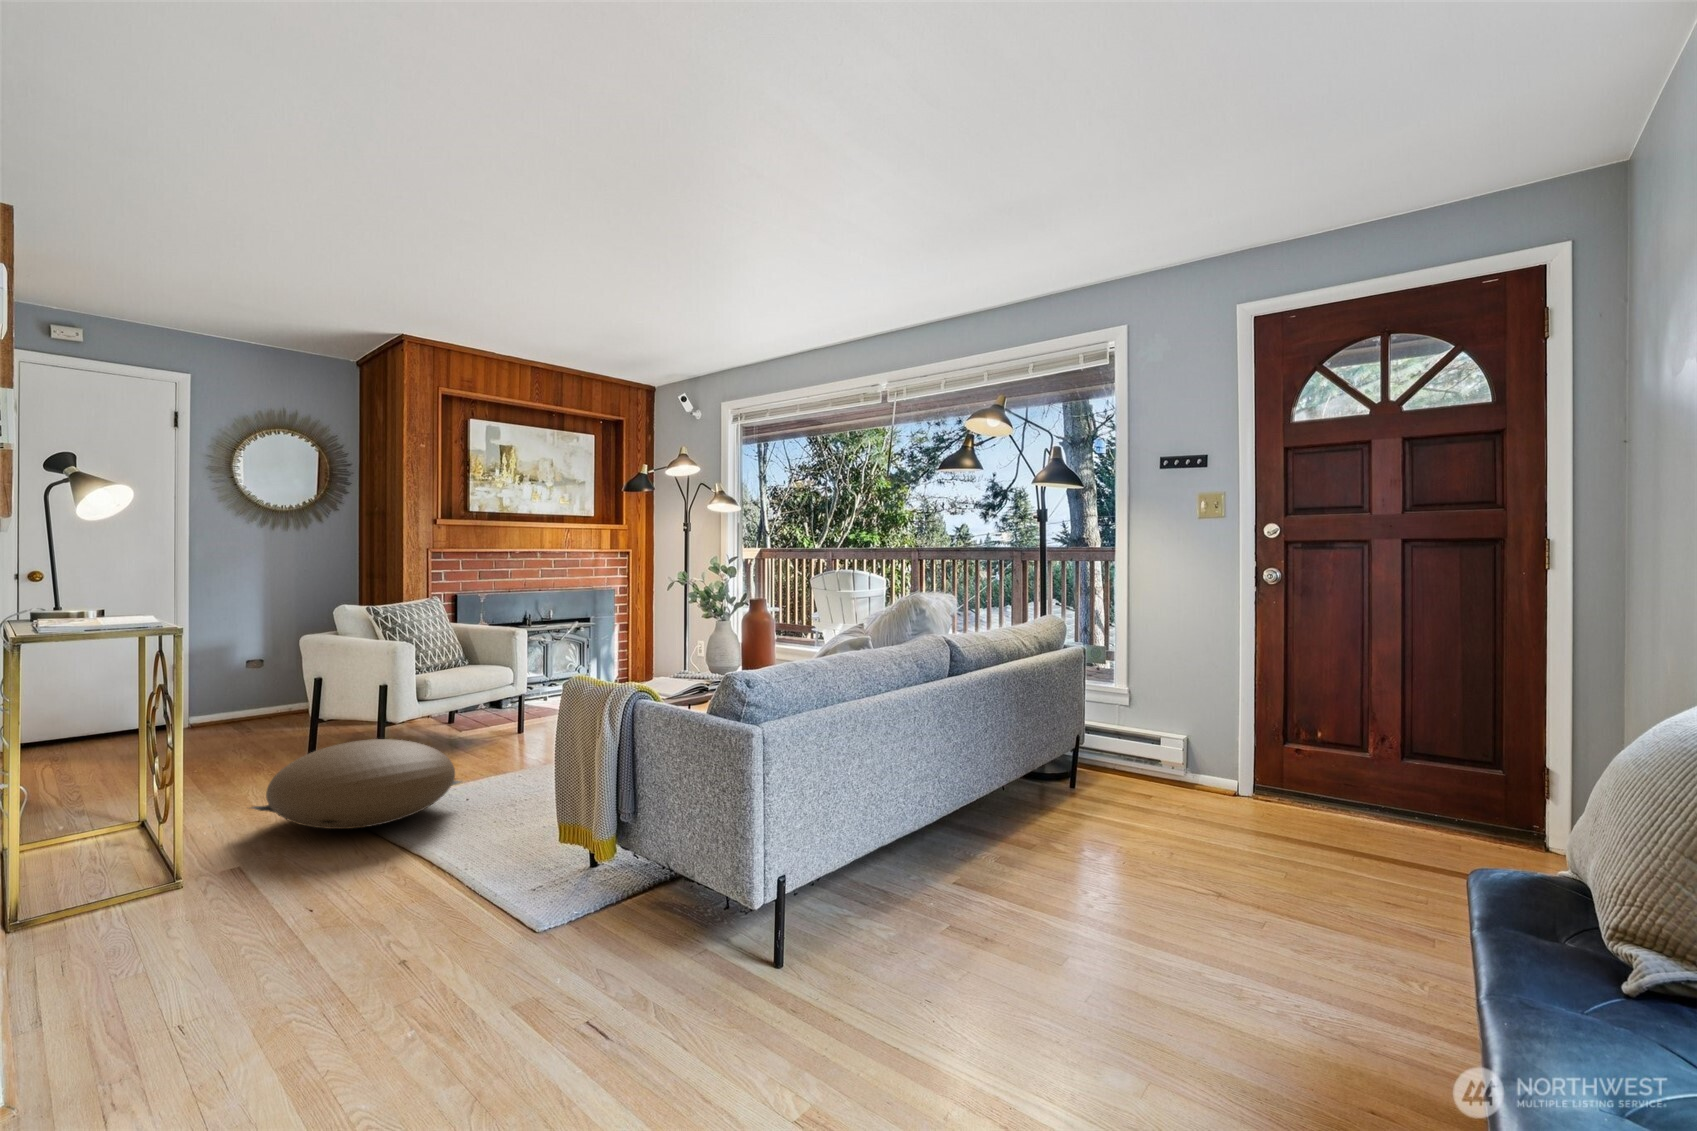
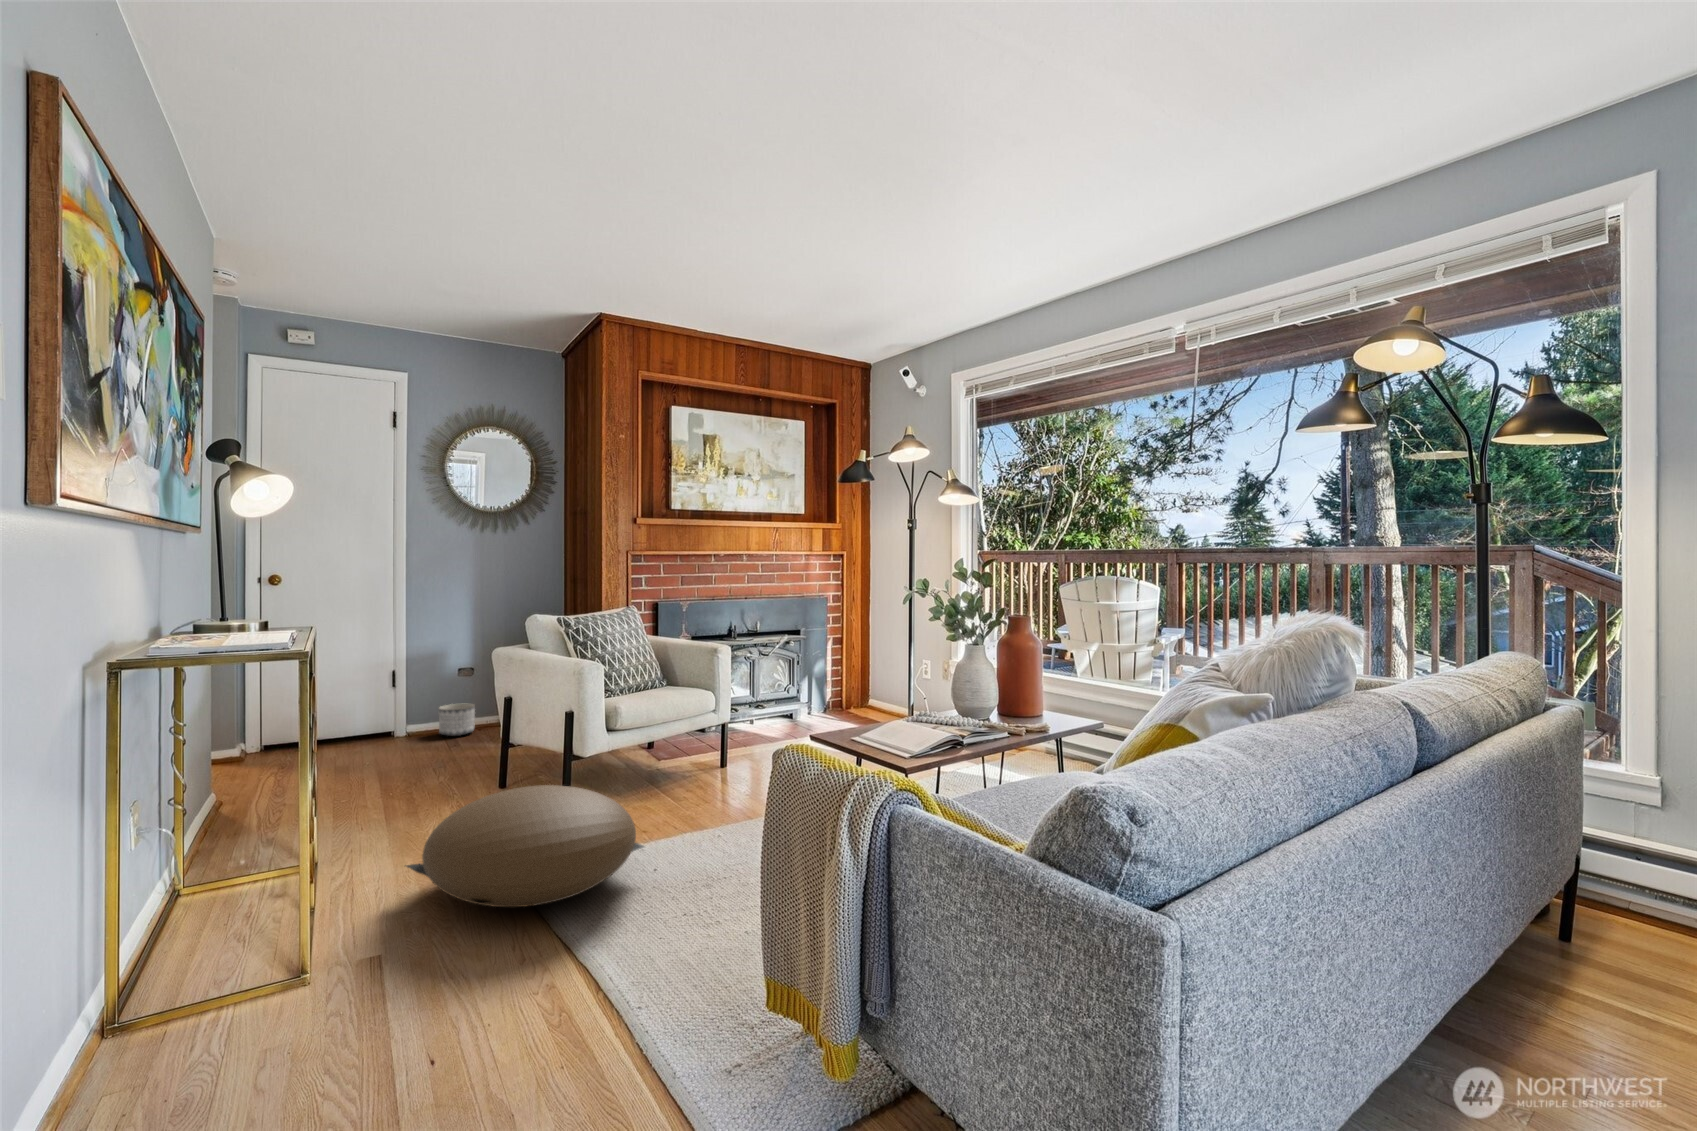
planter: none [225,693,265,724] -> present [438,704,475,736]

